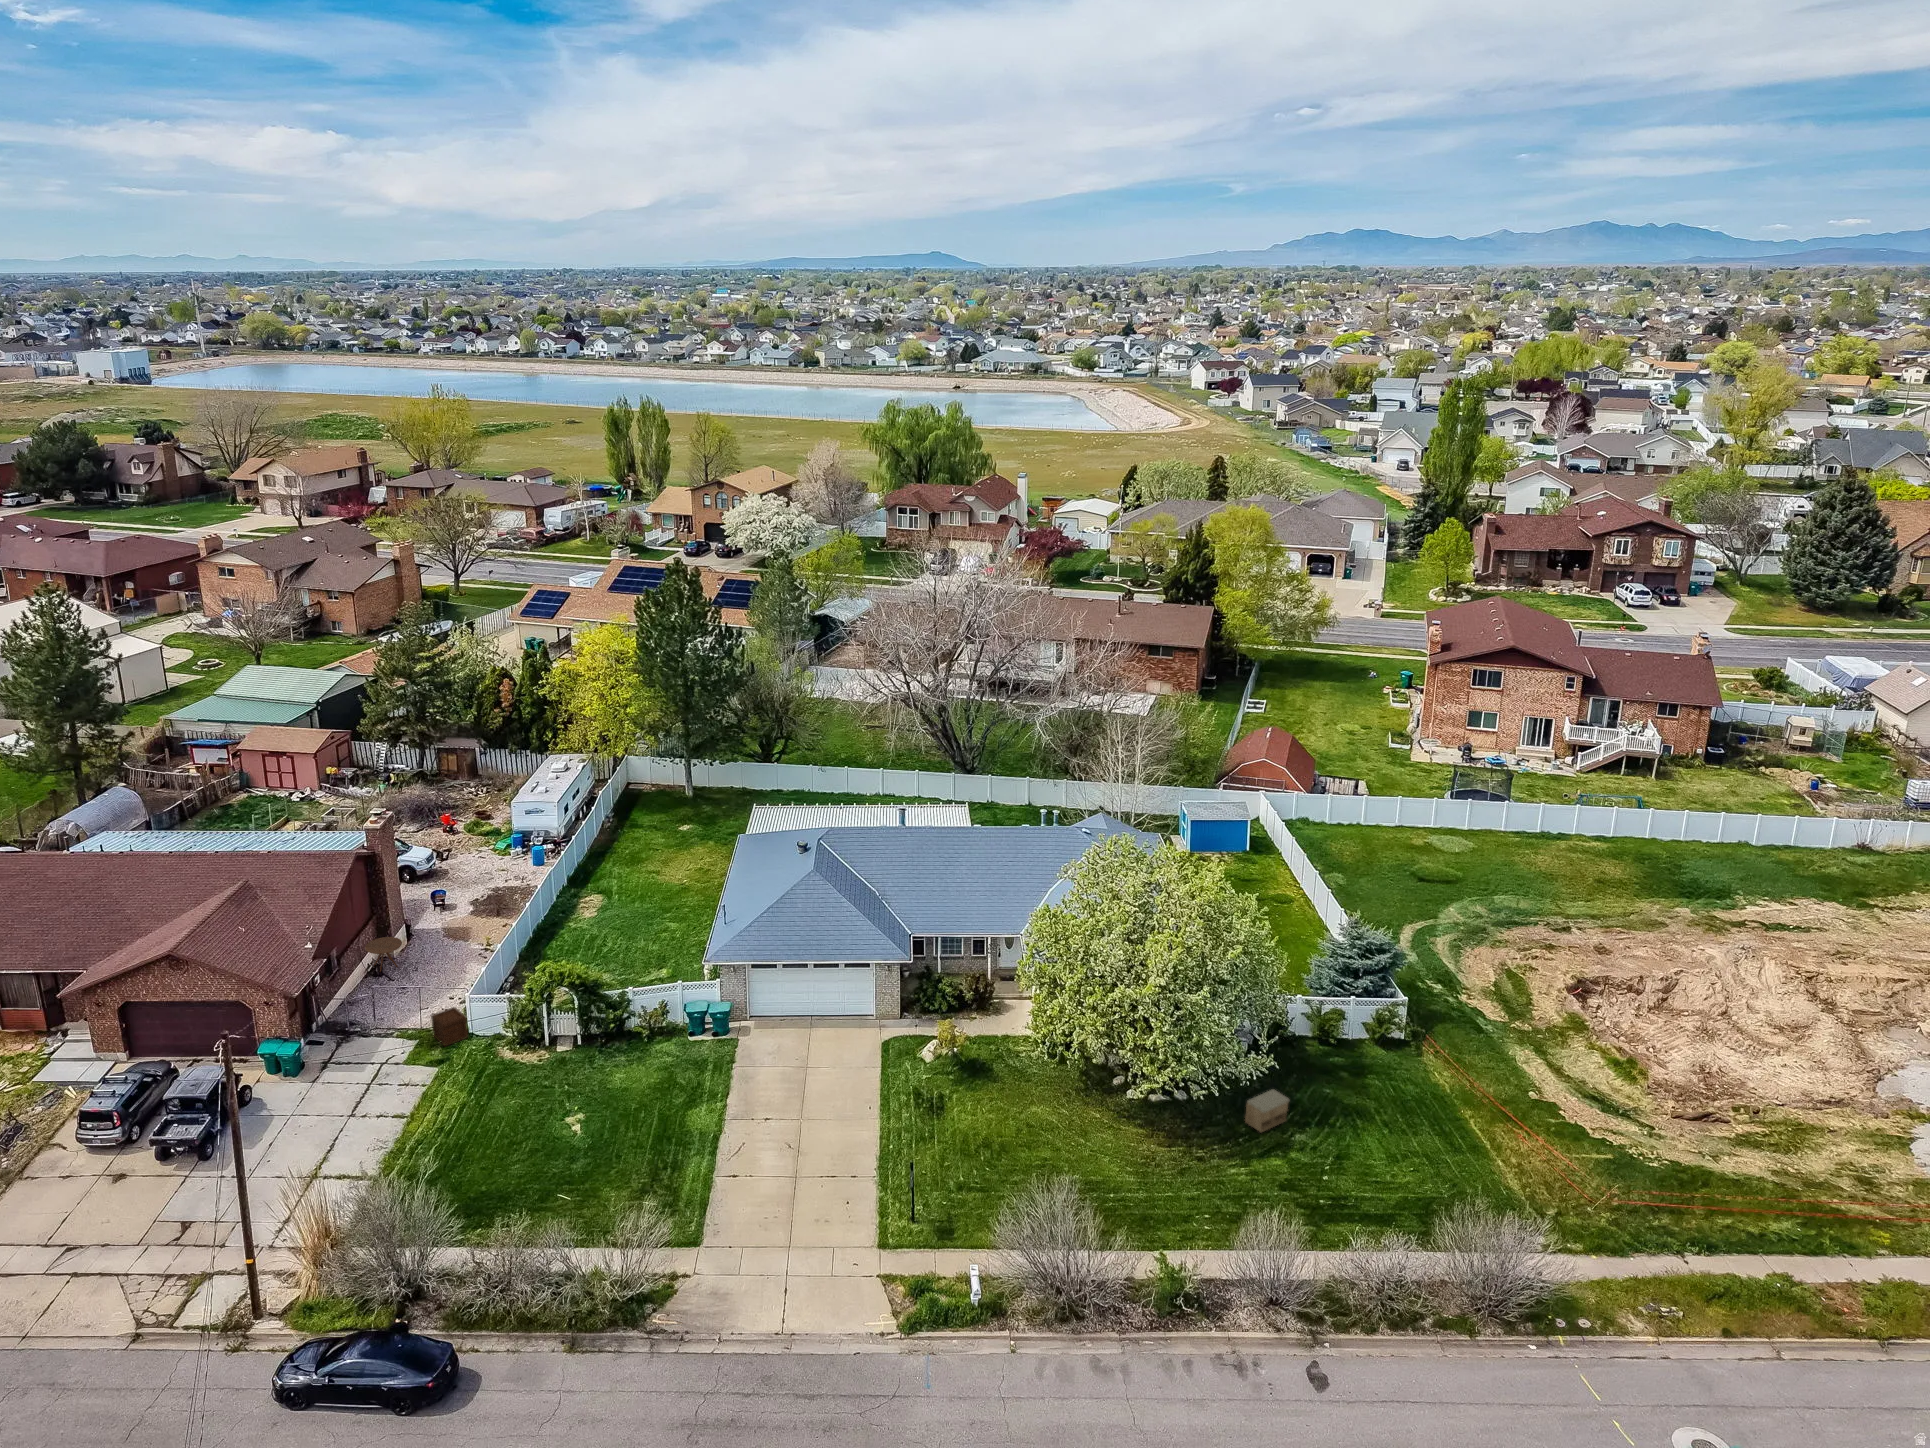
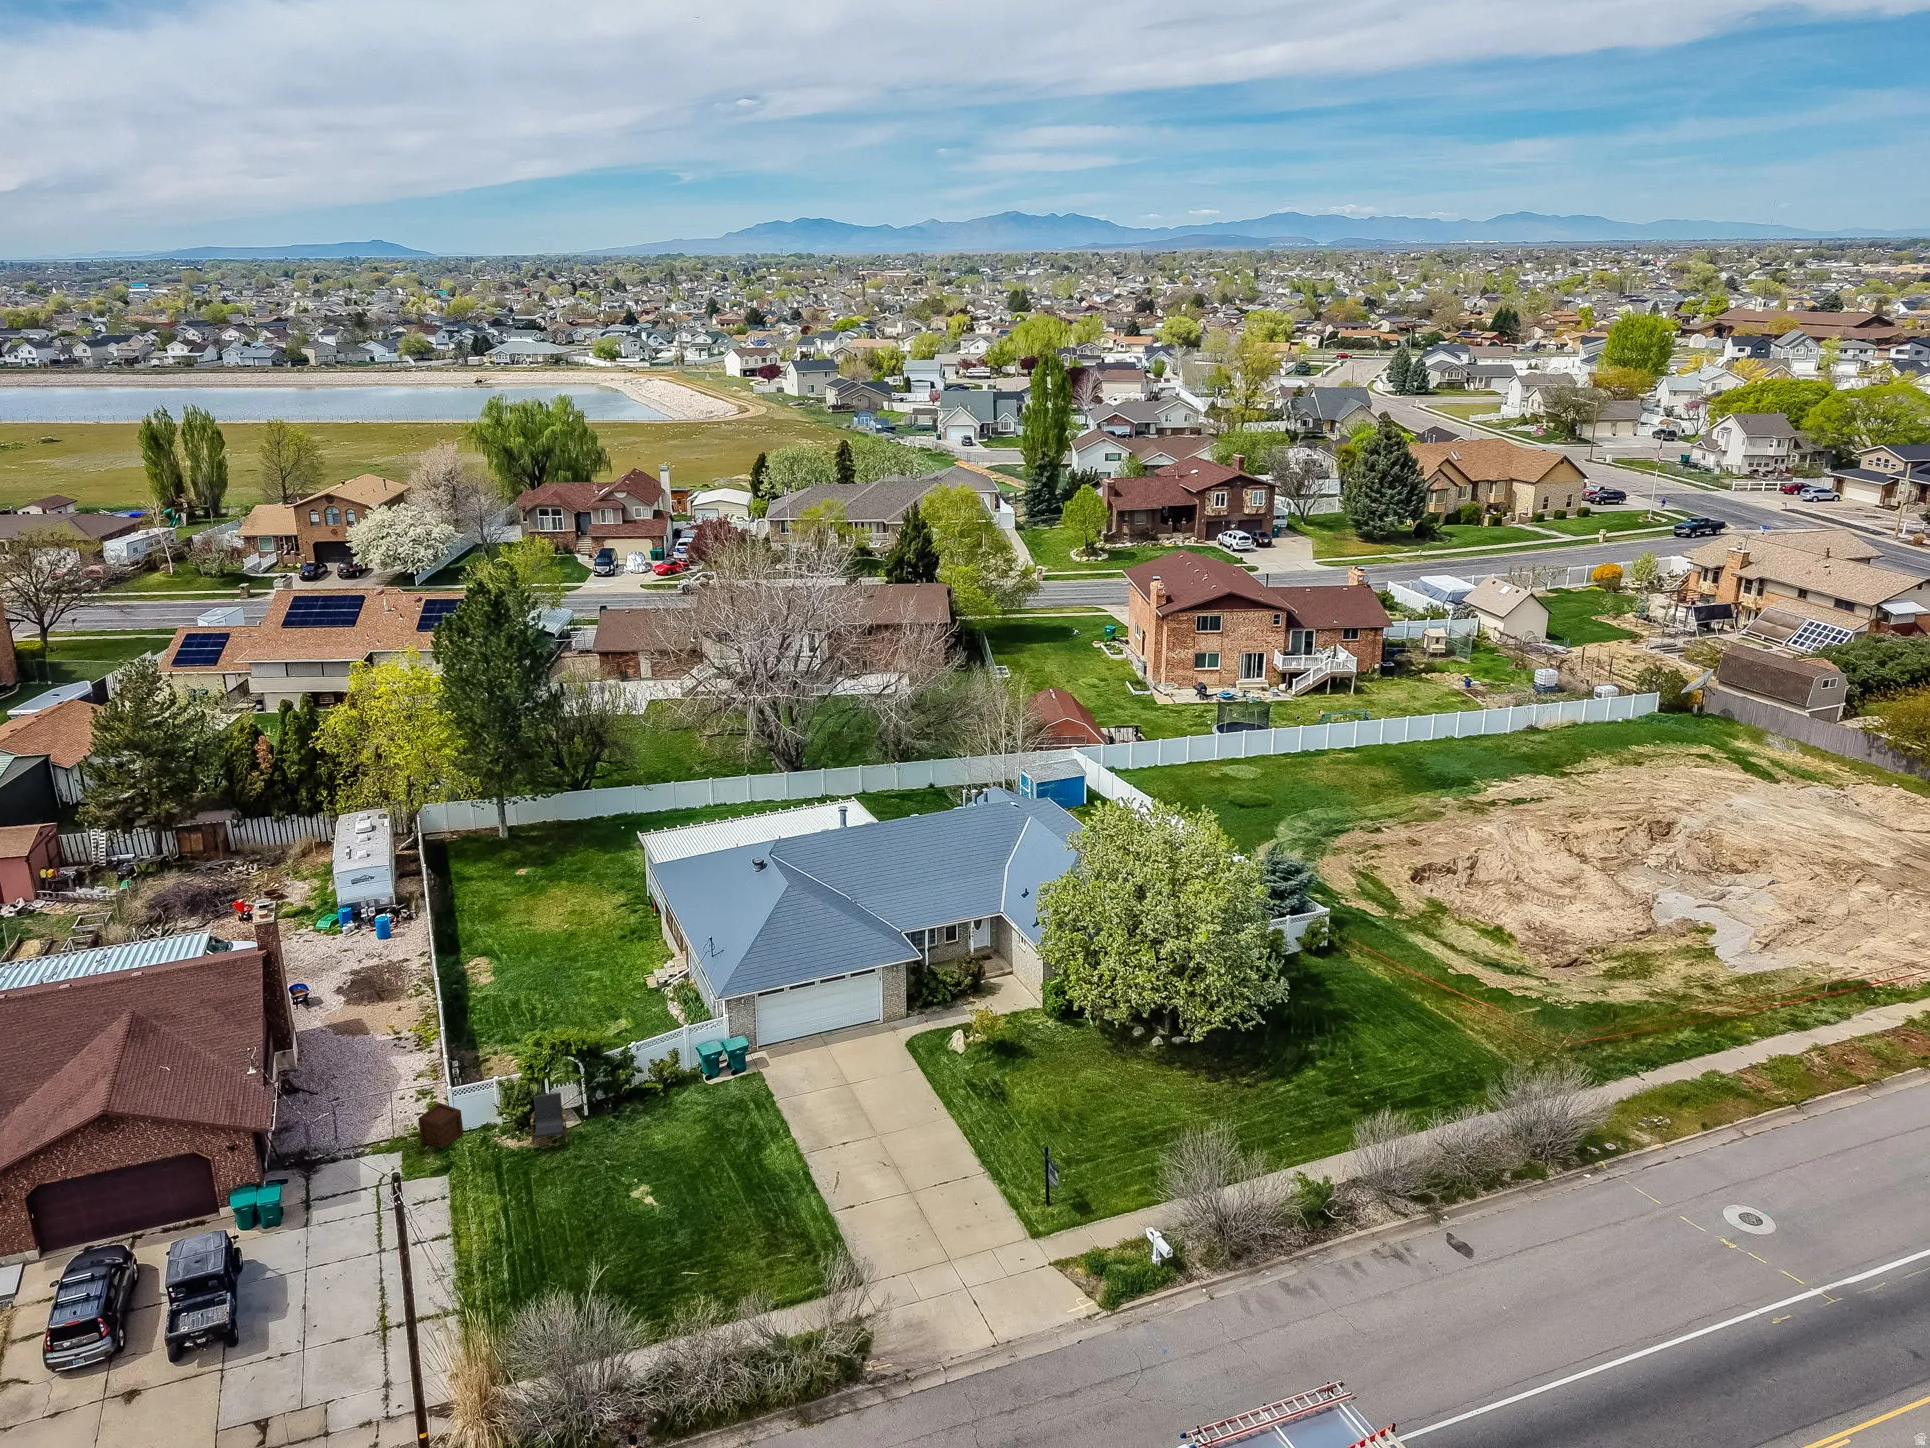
round table: present [365,937,402,972] -> none [285,1043,328,1086]
lounge chair: none [512,1017,549,1064] -> present [530,1093,567,1147]
storage bench: present [1245,1090,1289,1132] -> none [1258,1008,1291,1049]

